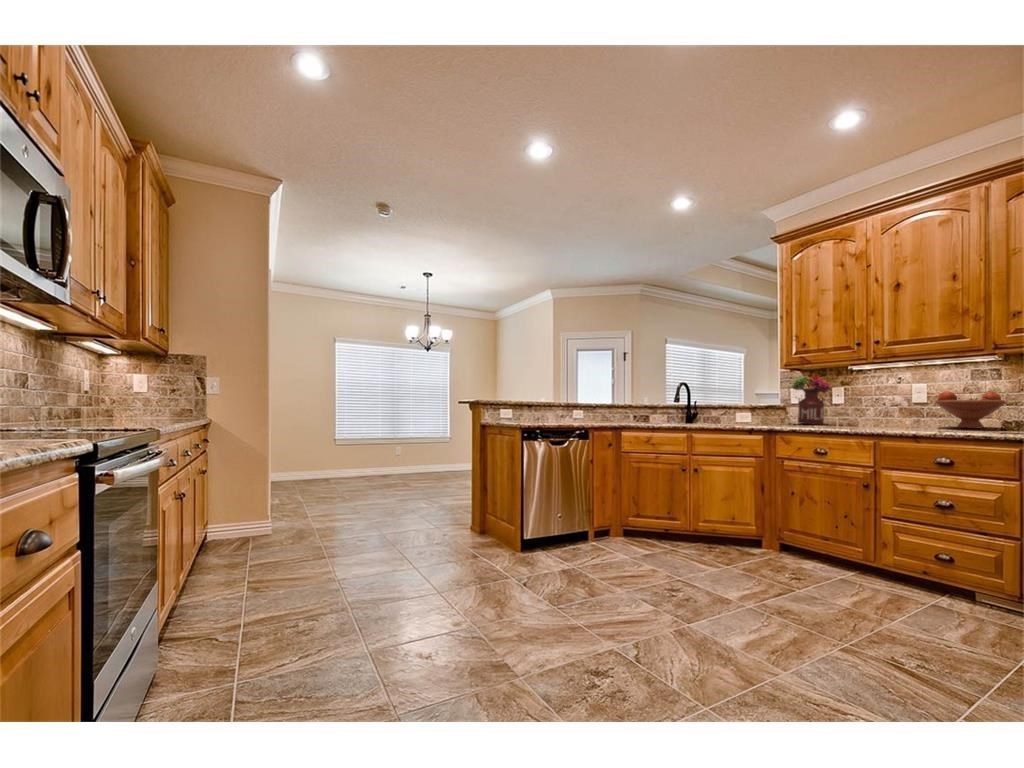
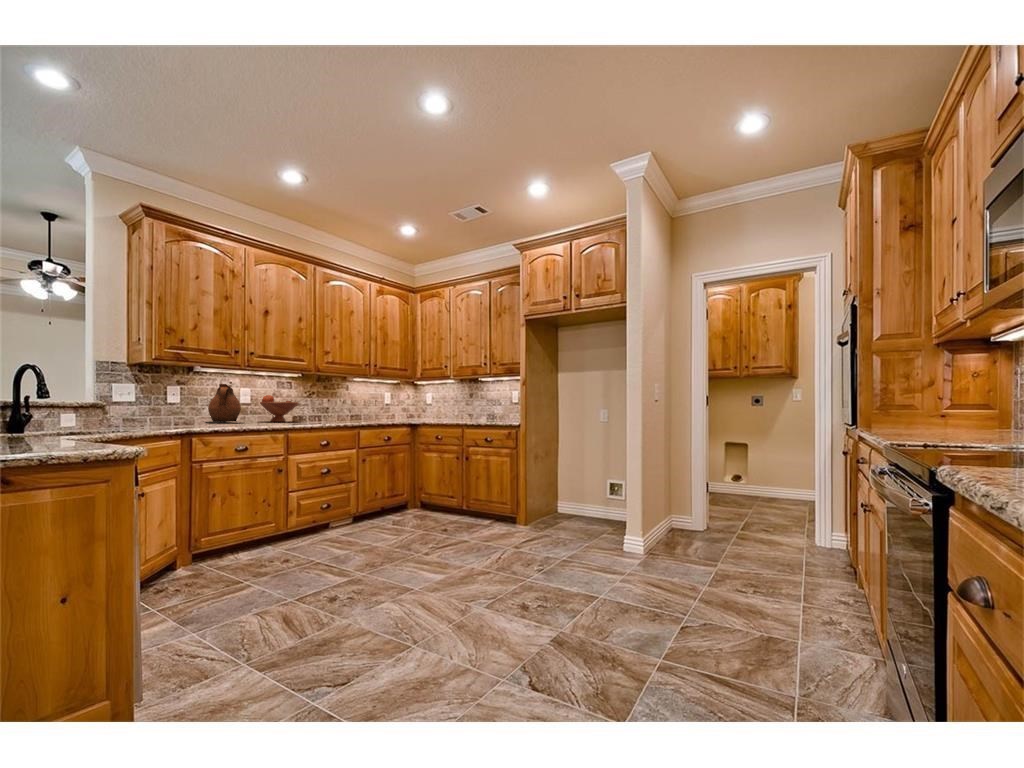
flower arrangement: present [792,375,831,424] -> none [152,370,199,424]
ceramic pitcher: none [862,382,906,426] -> present [206,384,241,423]

